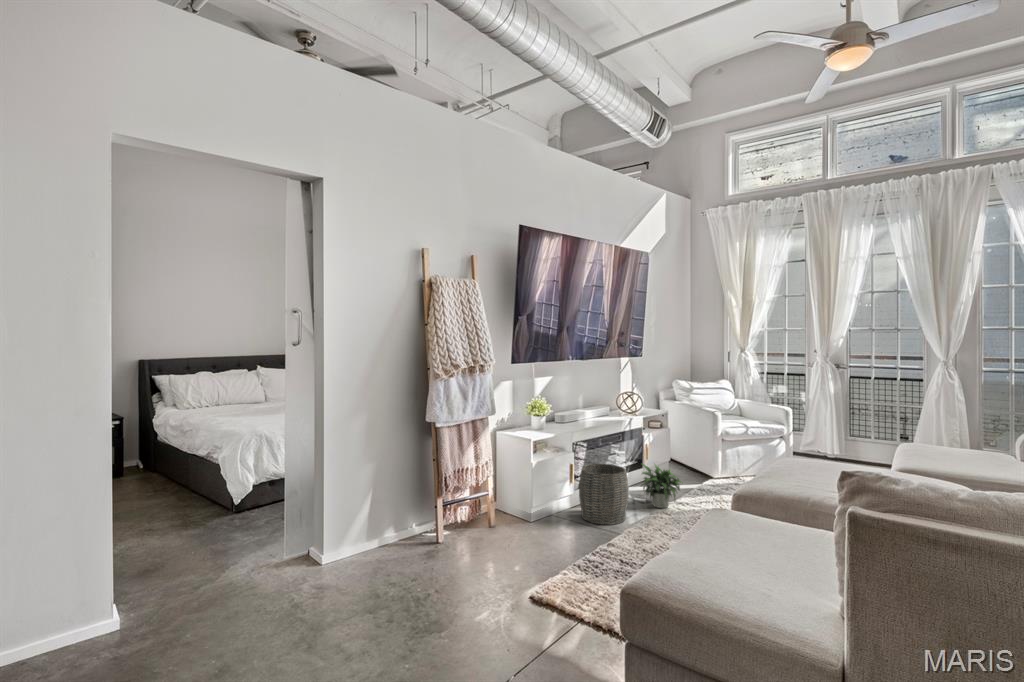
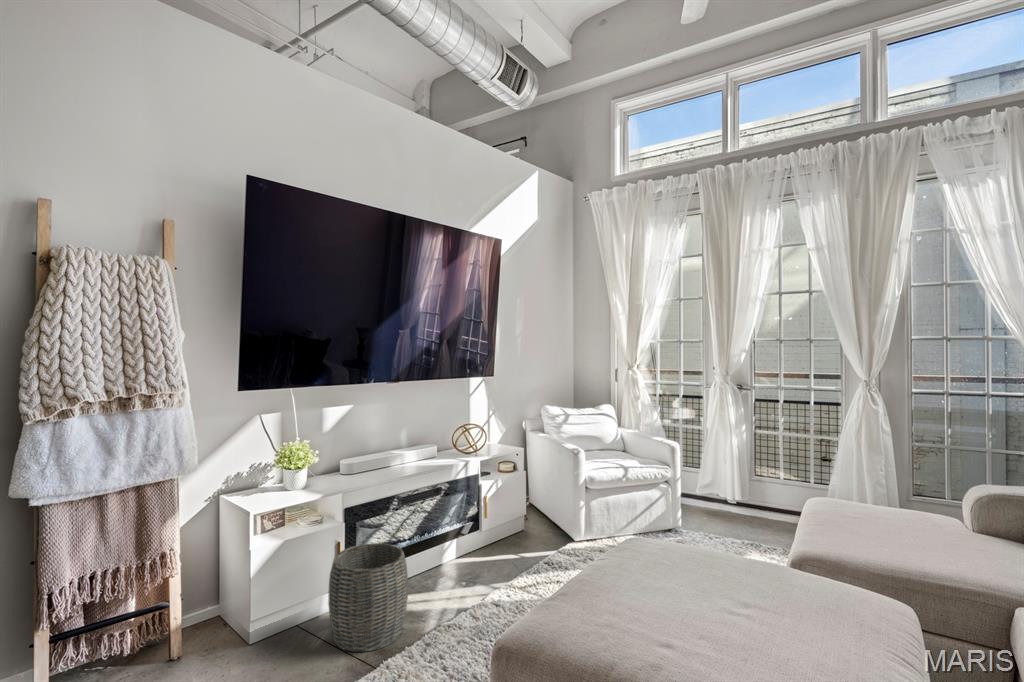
potted plant: present [641,464,683,508] -> none [443,534,502,607]

